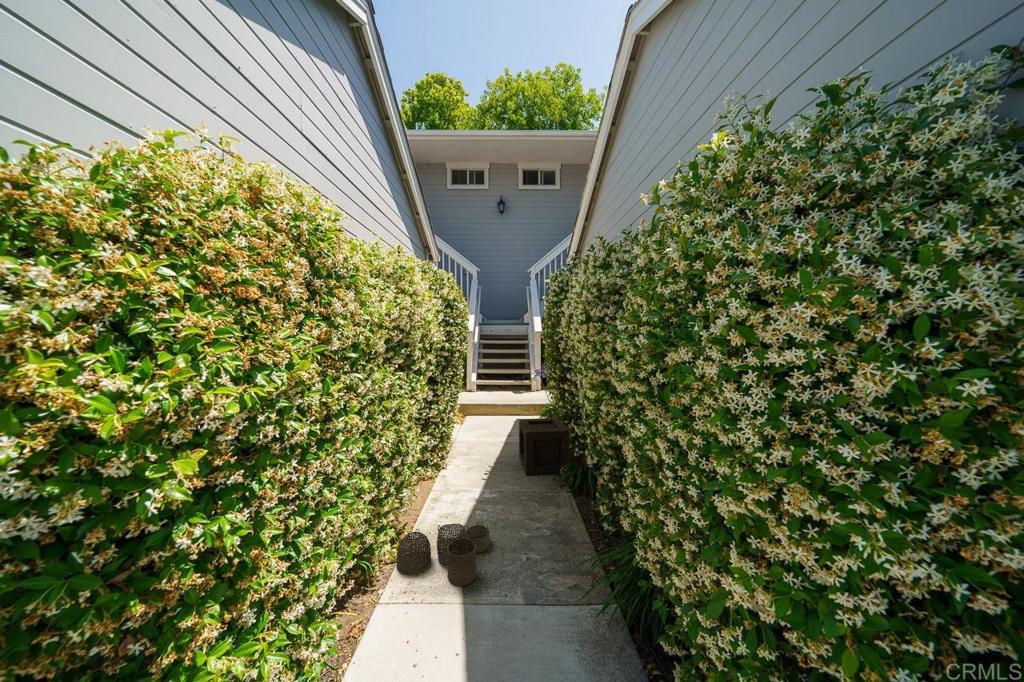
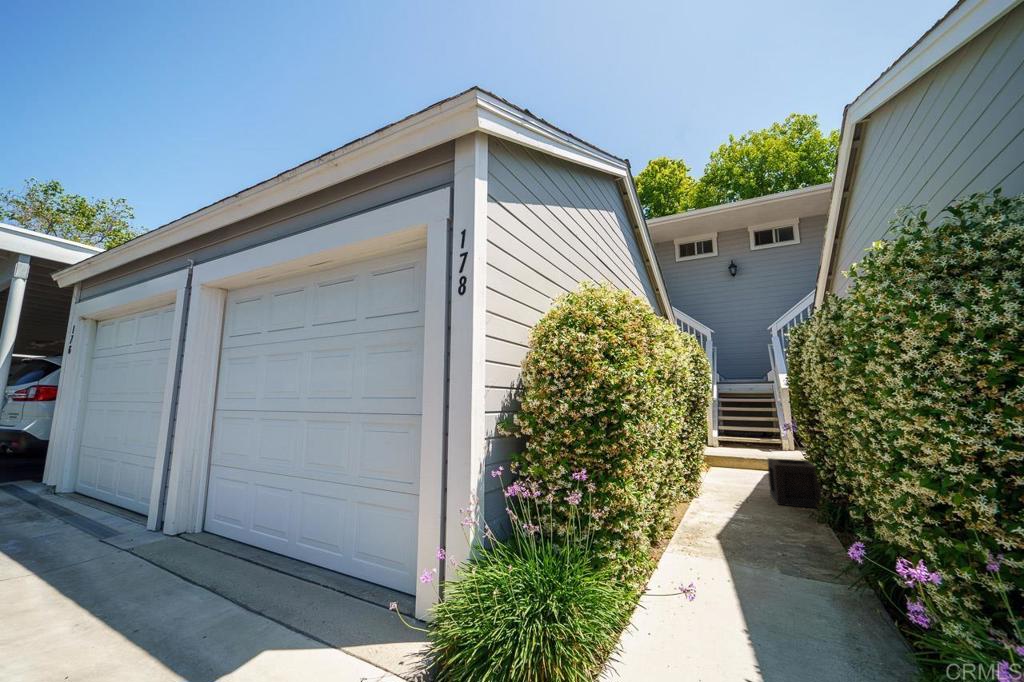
woven basket: present [396,521,490,586] -> none [674,505,746,543]

